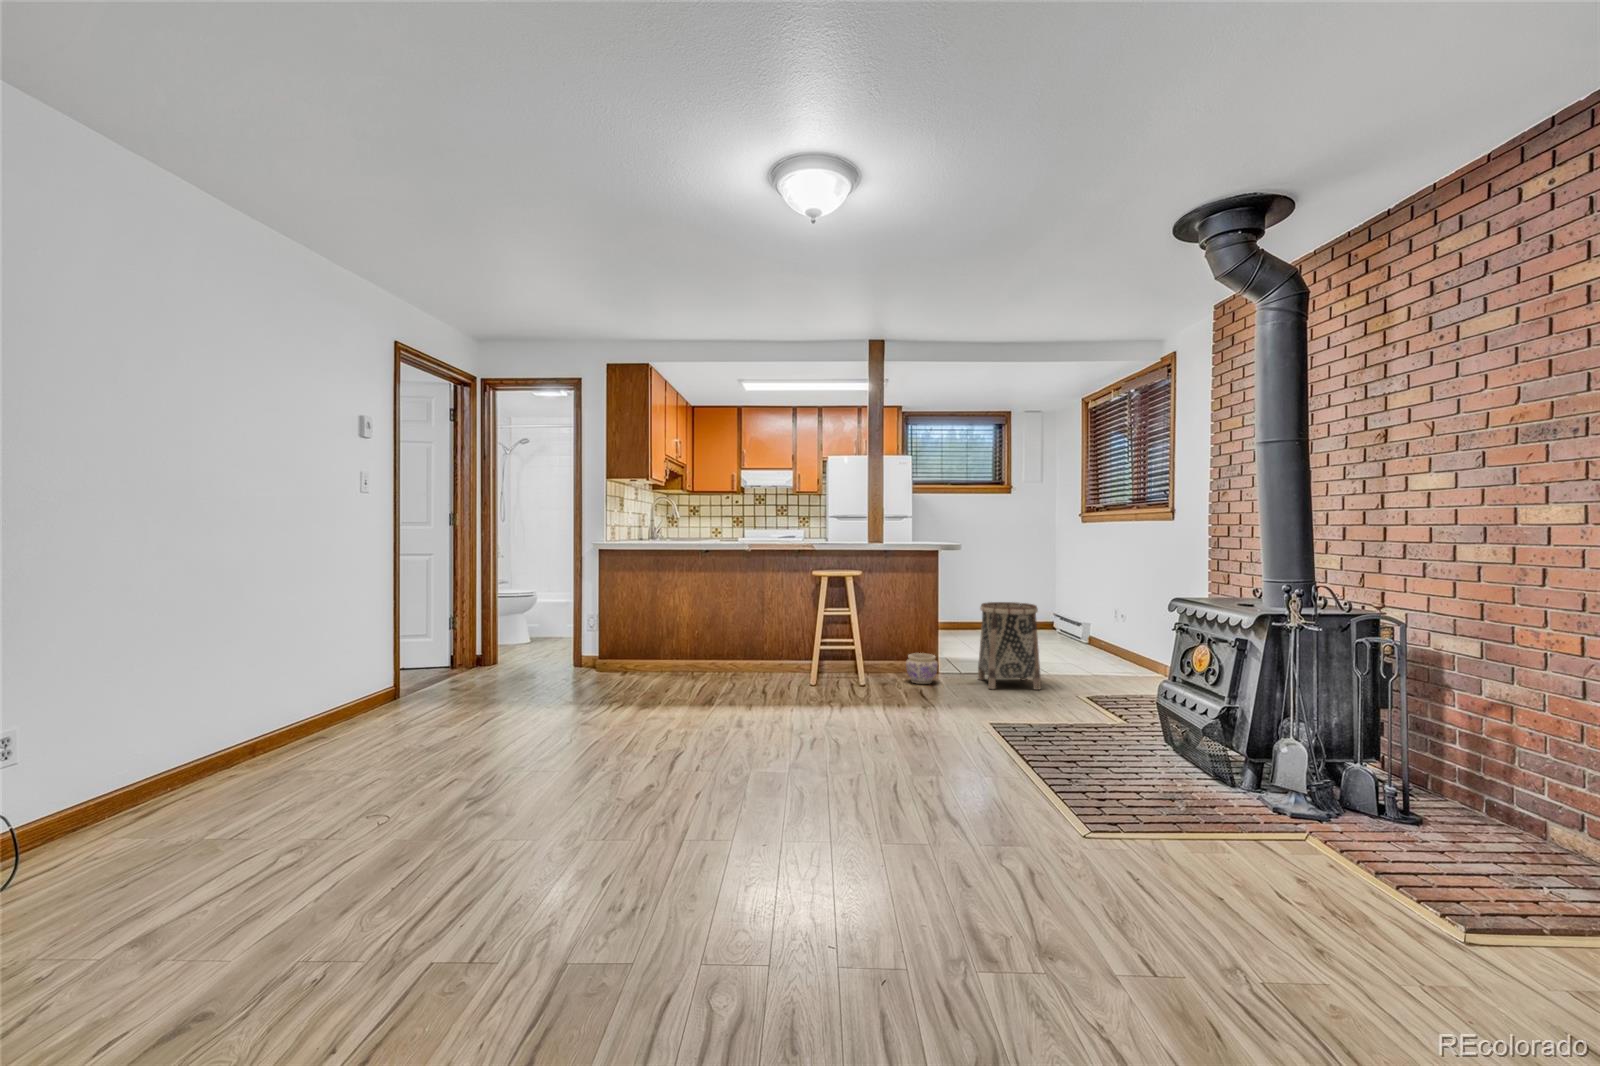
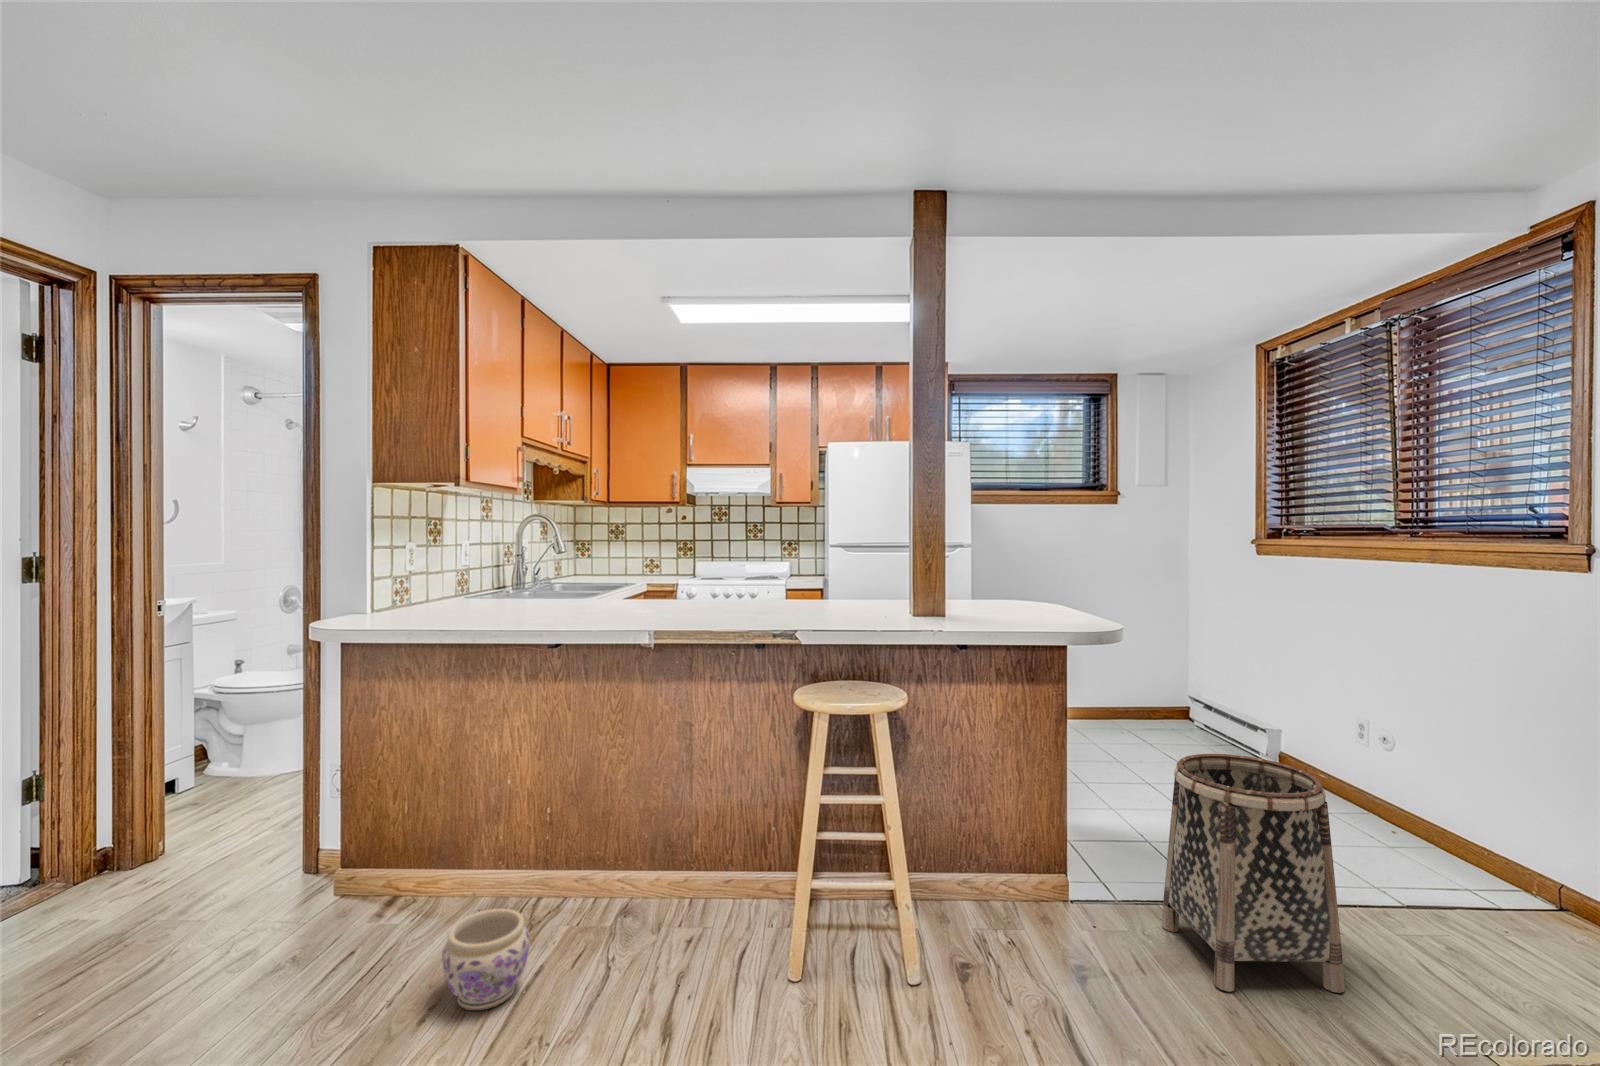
planter: present [906,653,938,684] -> present [442,909,530,1011]

